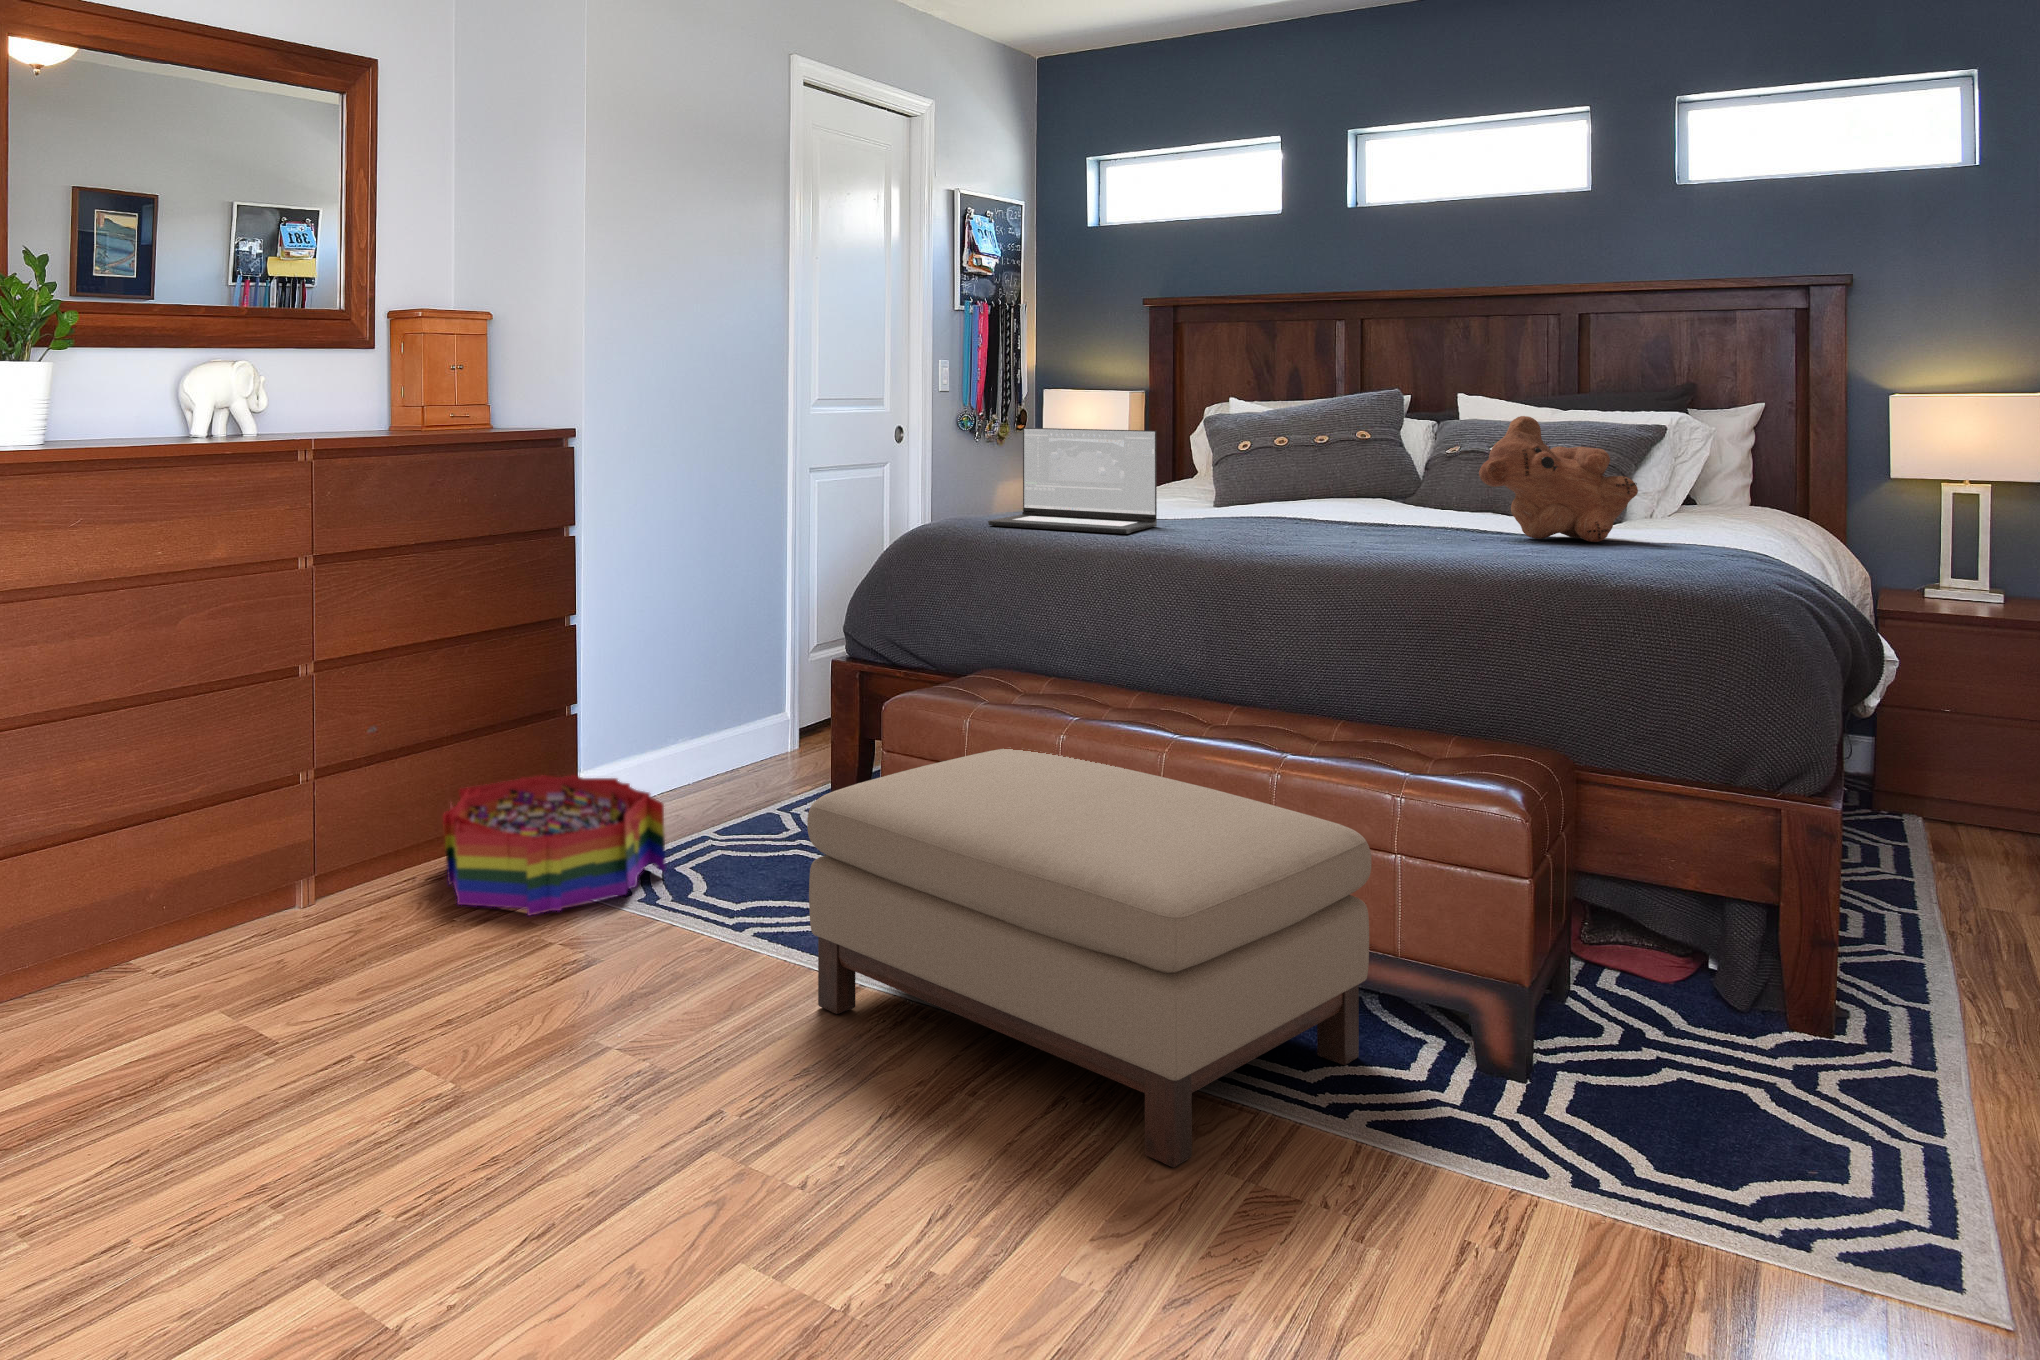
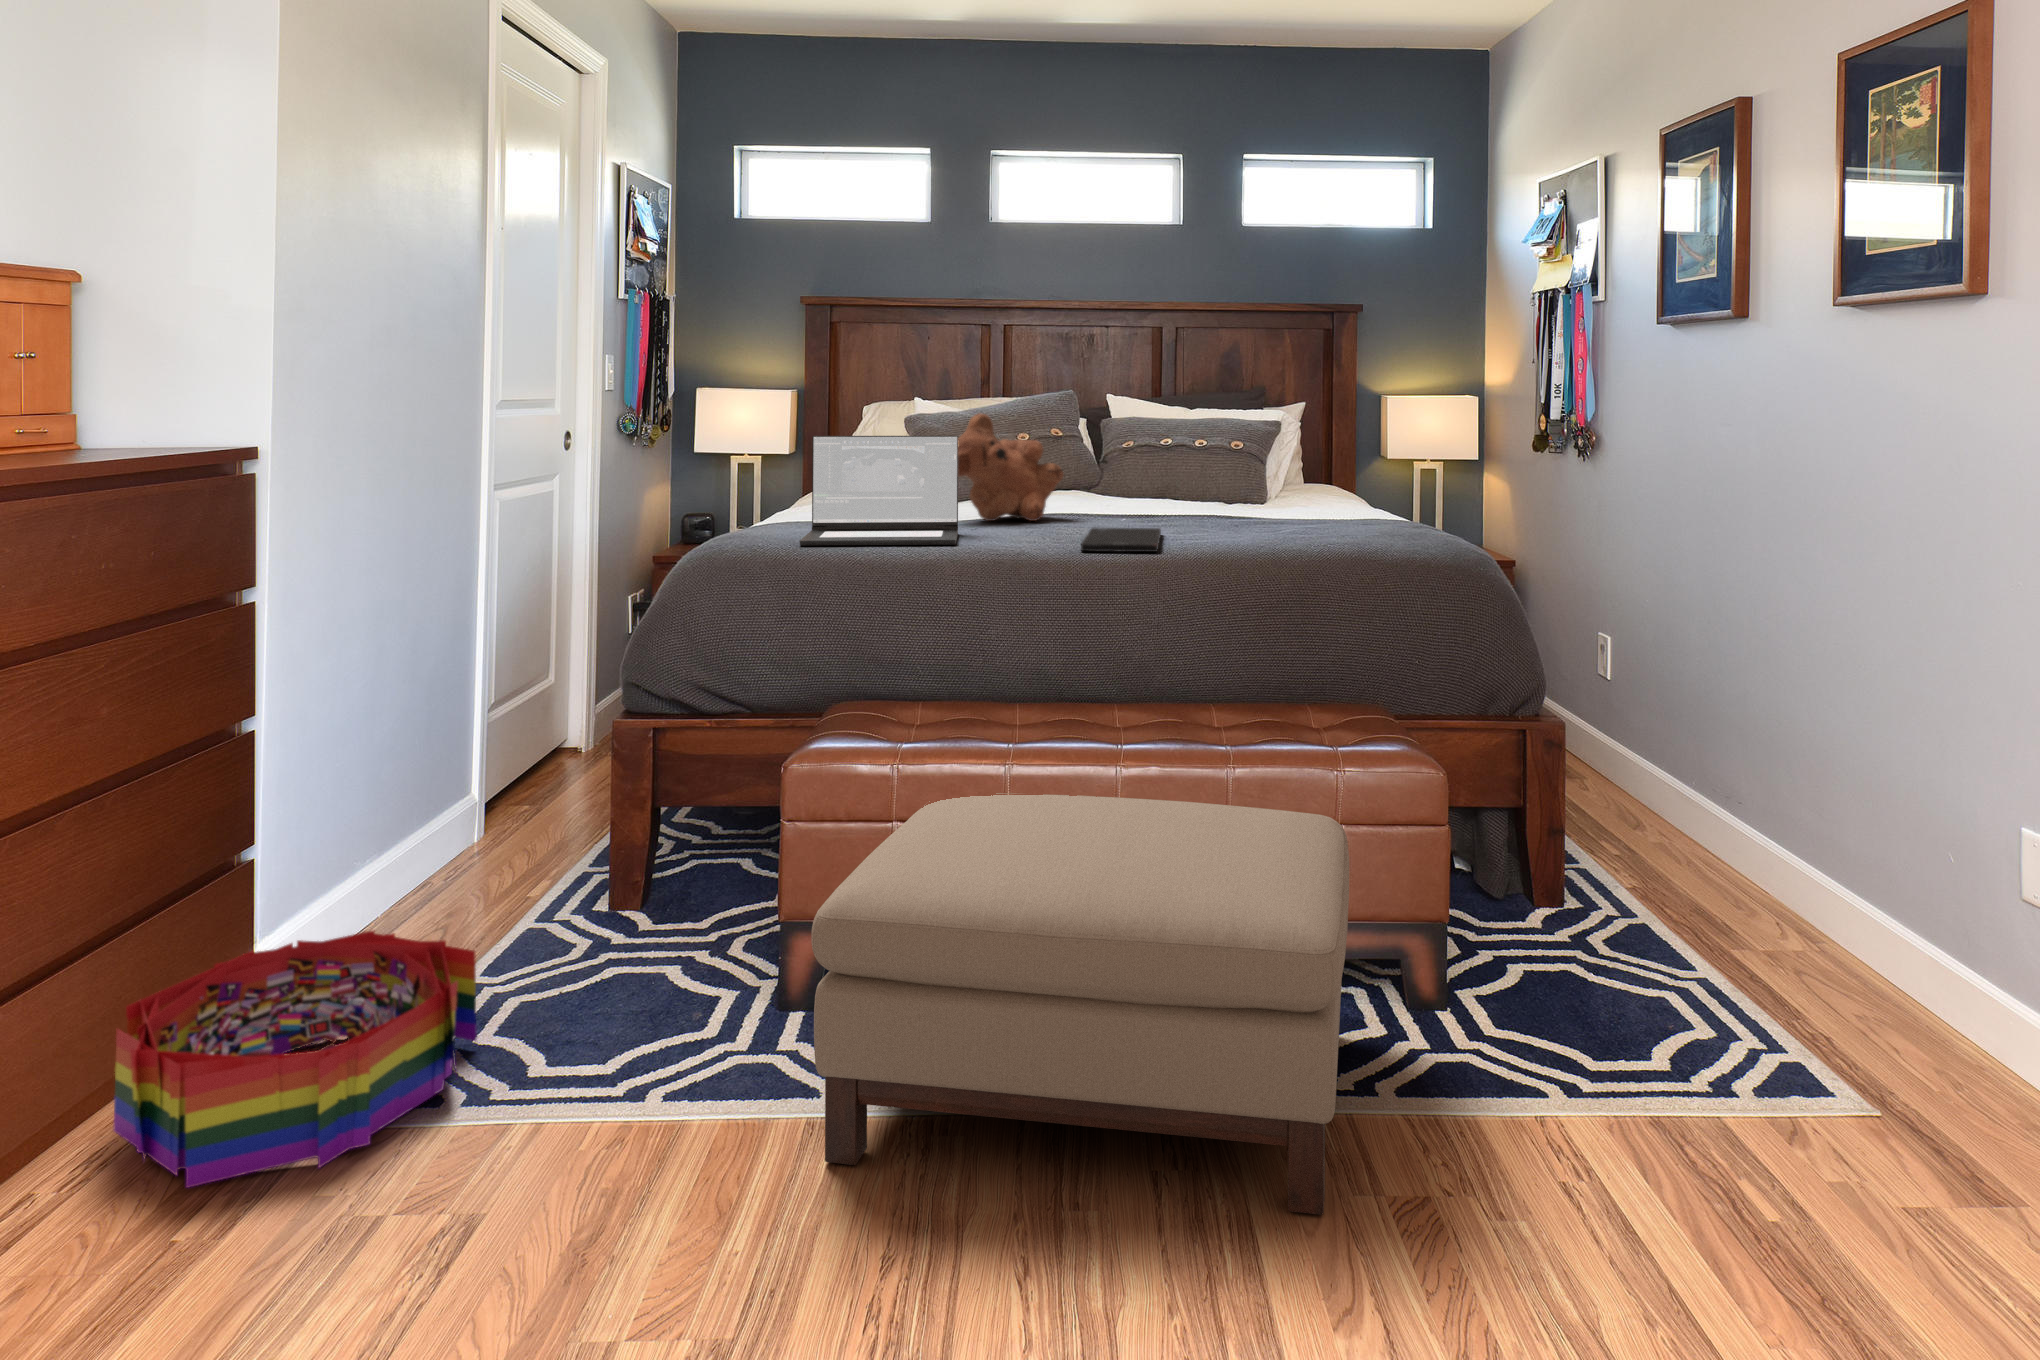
teddy bear: present [1479,416,1638,542] -> present [958,414,1063,521]
smartphone: none [1232,529,1367,553] -> present [1081,528,1161,552]

